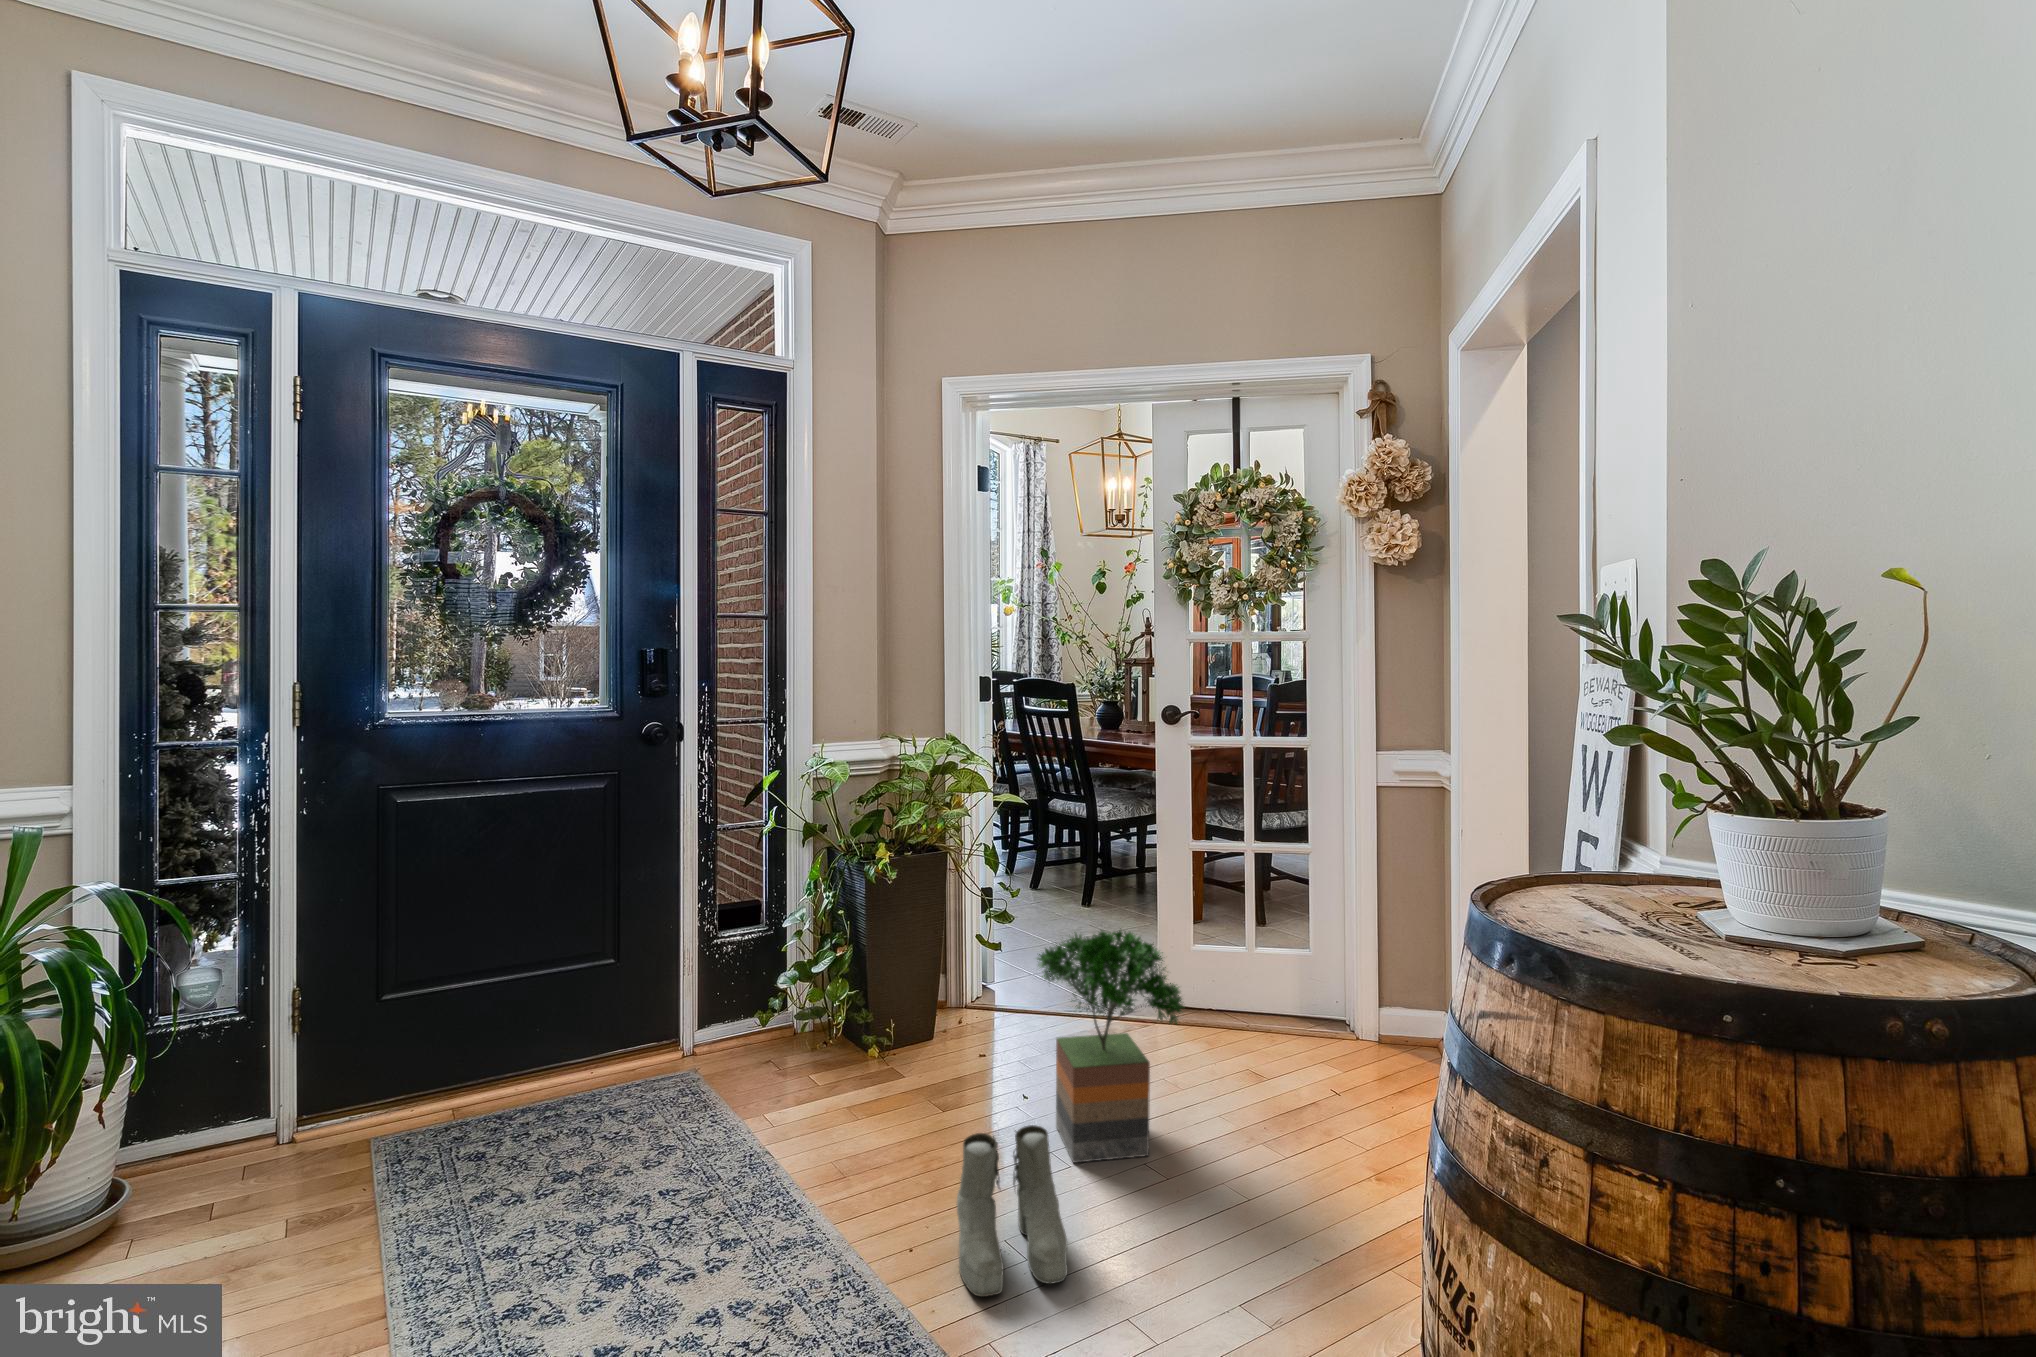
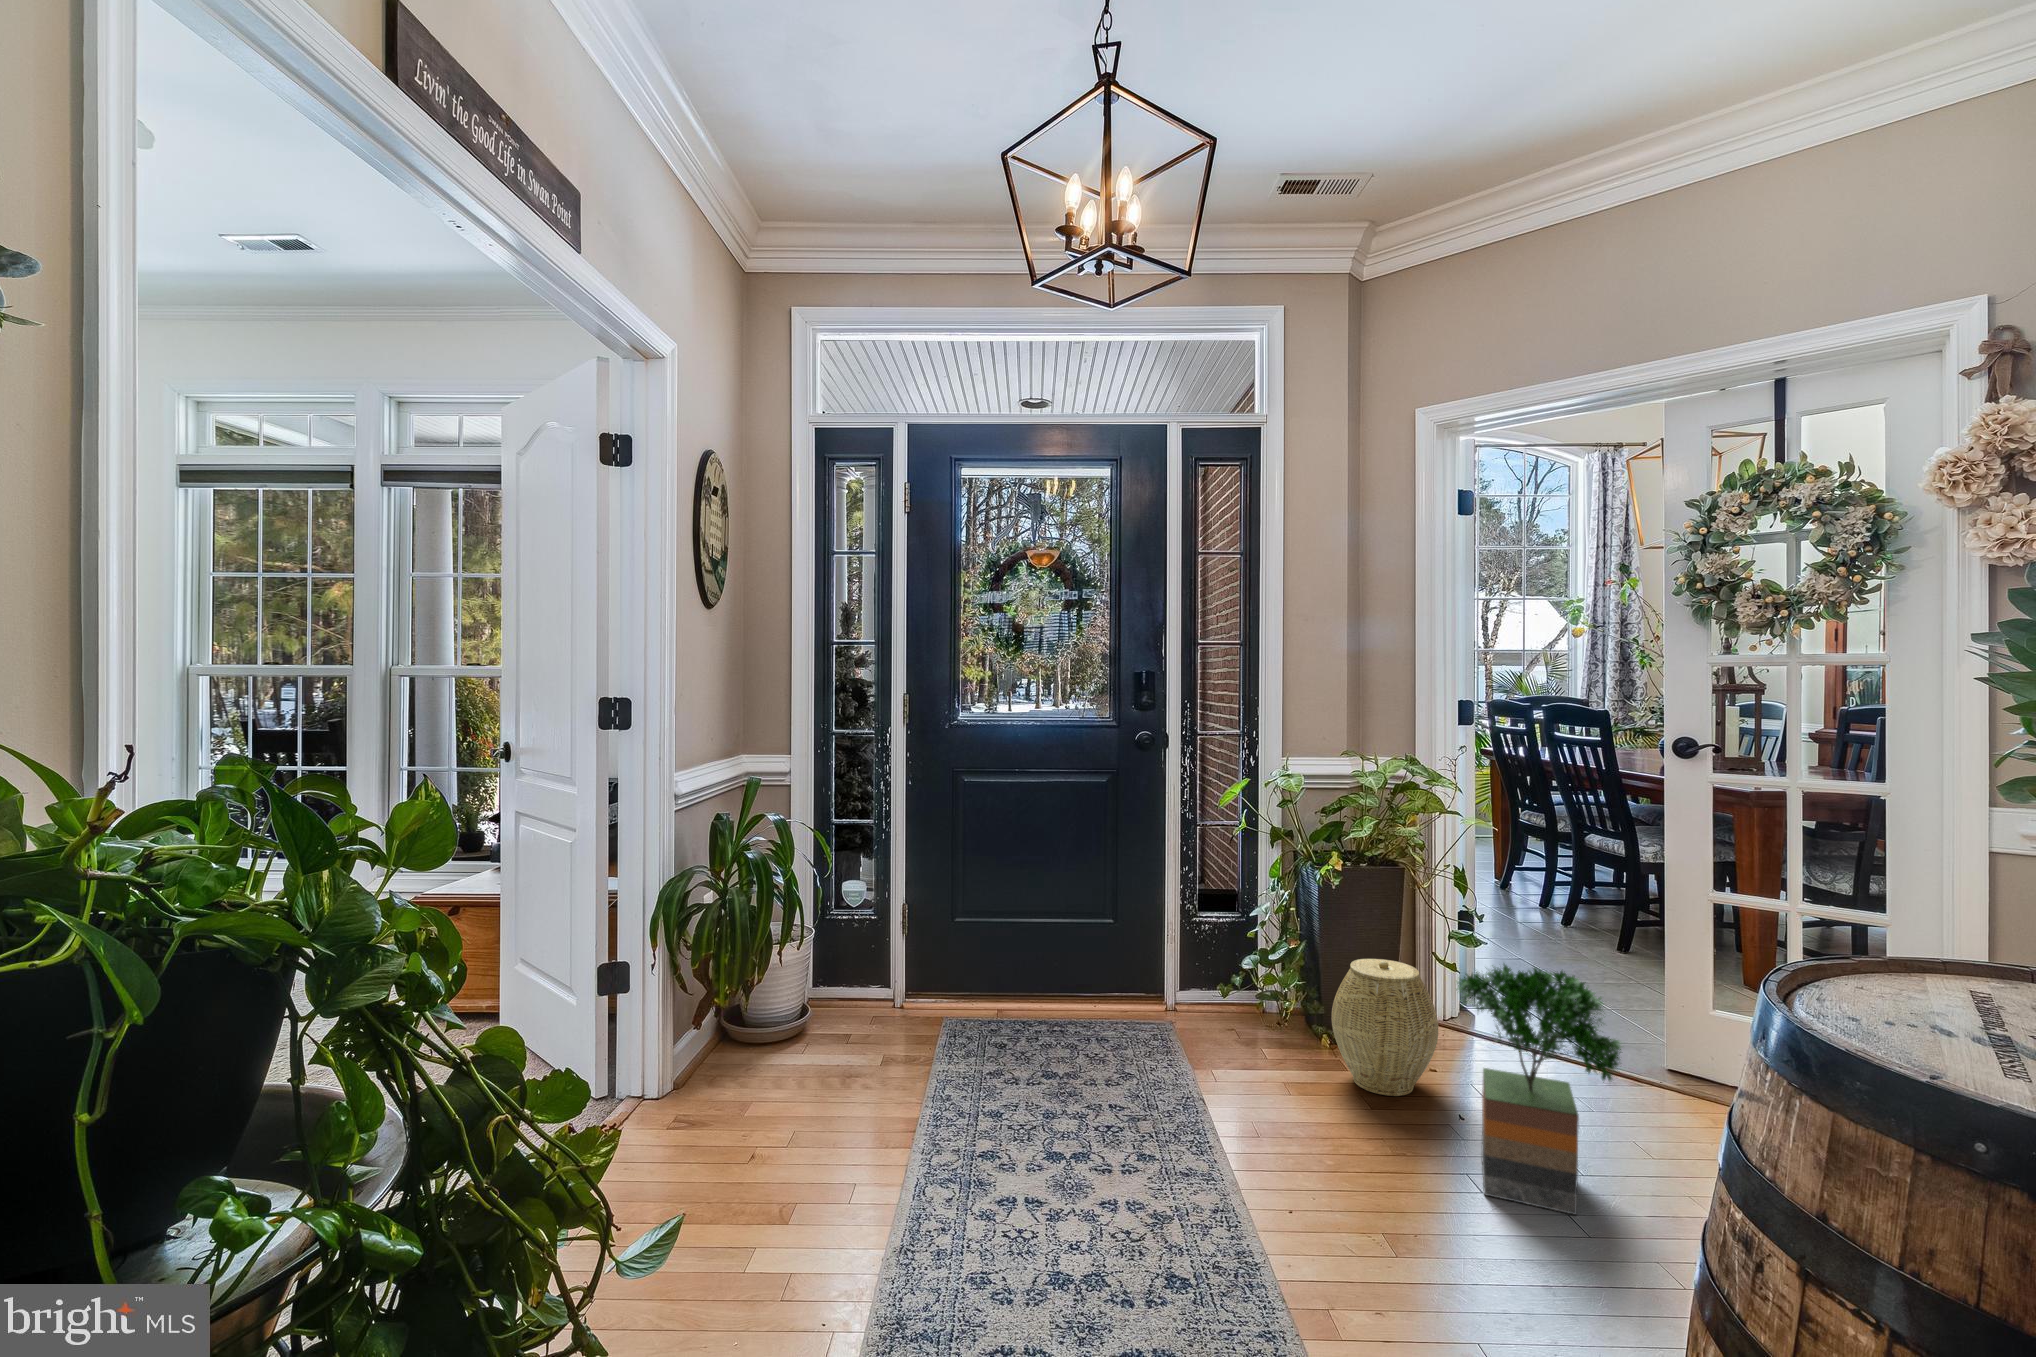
woven basket: none [891,948,995,1090] -> present [1331,959,1438,1096]
boots: present [957,1125,1068,1297] -> none [1324,1127,1434,1289]

